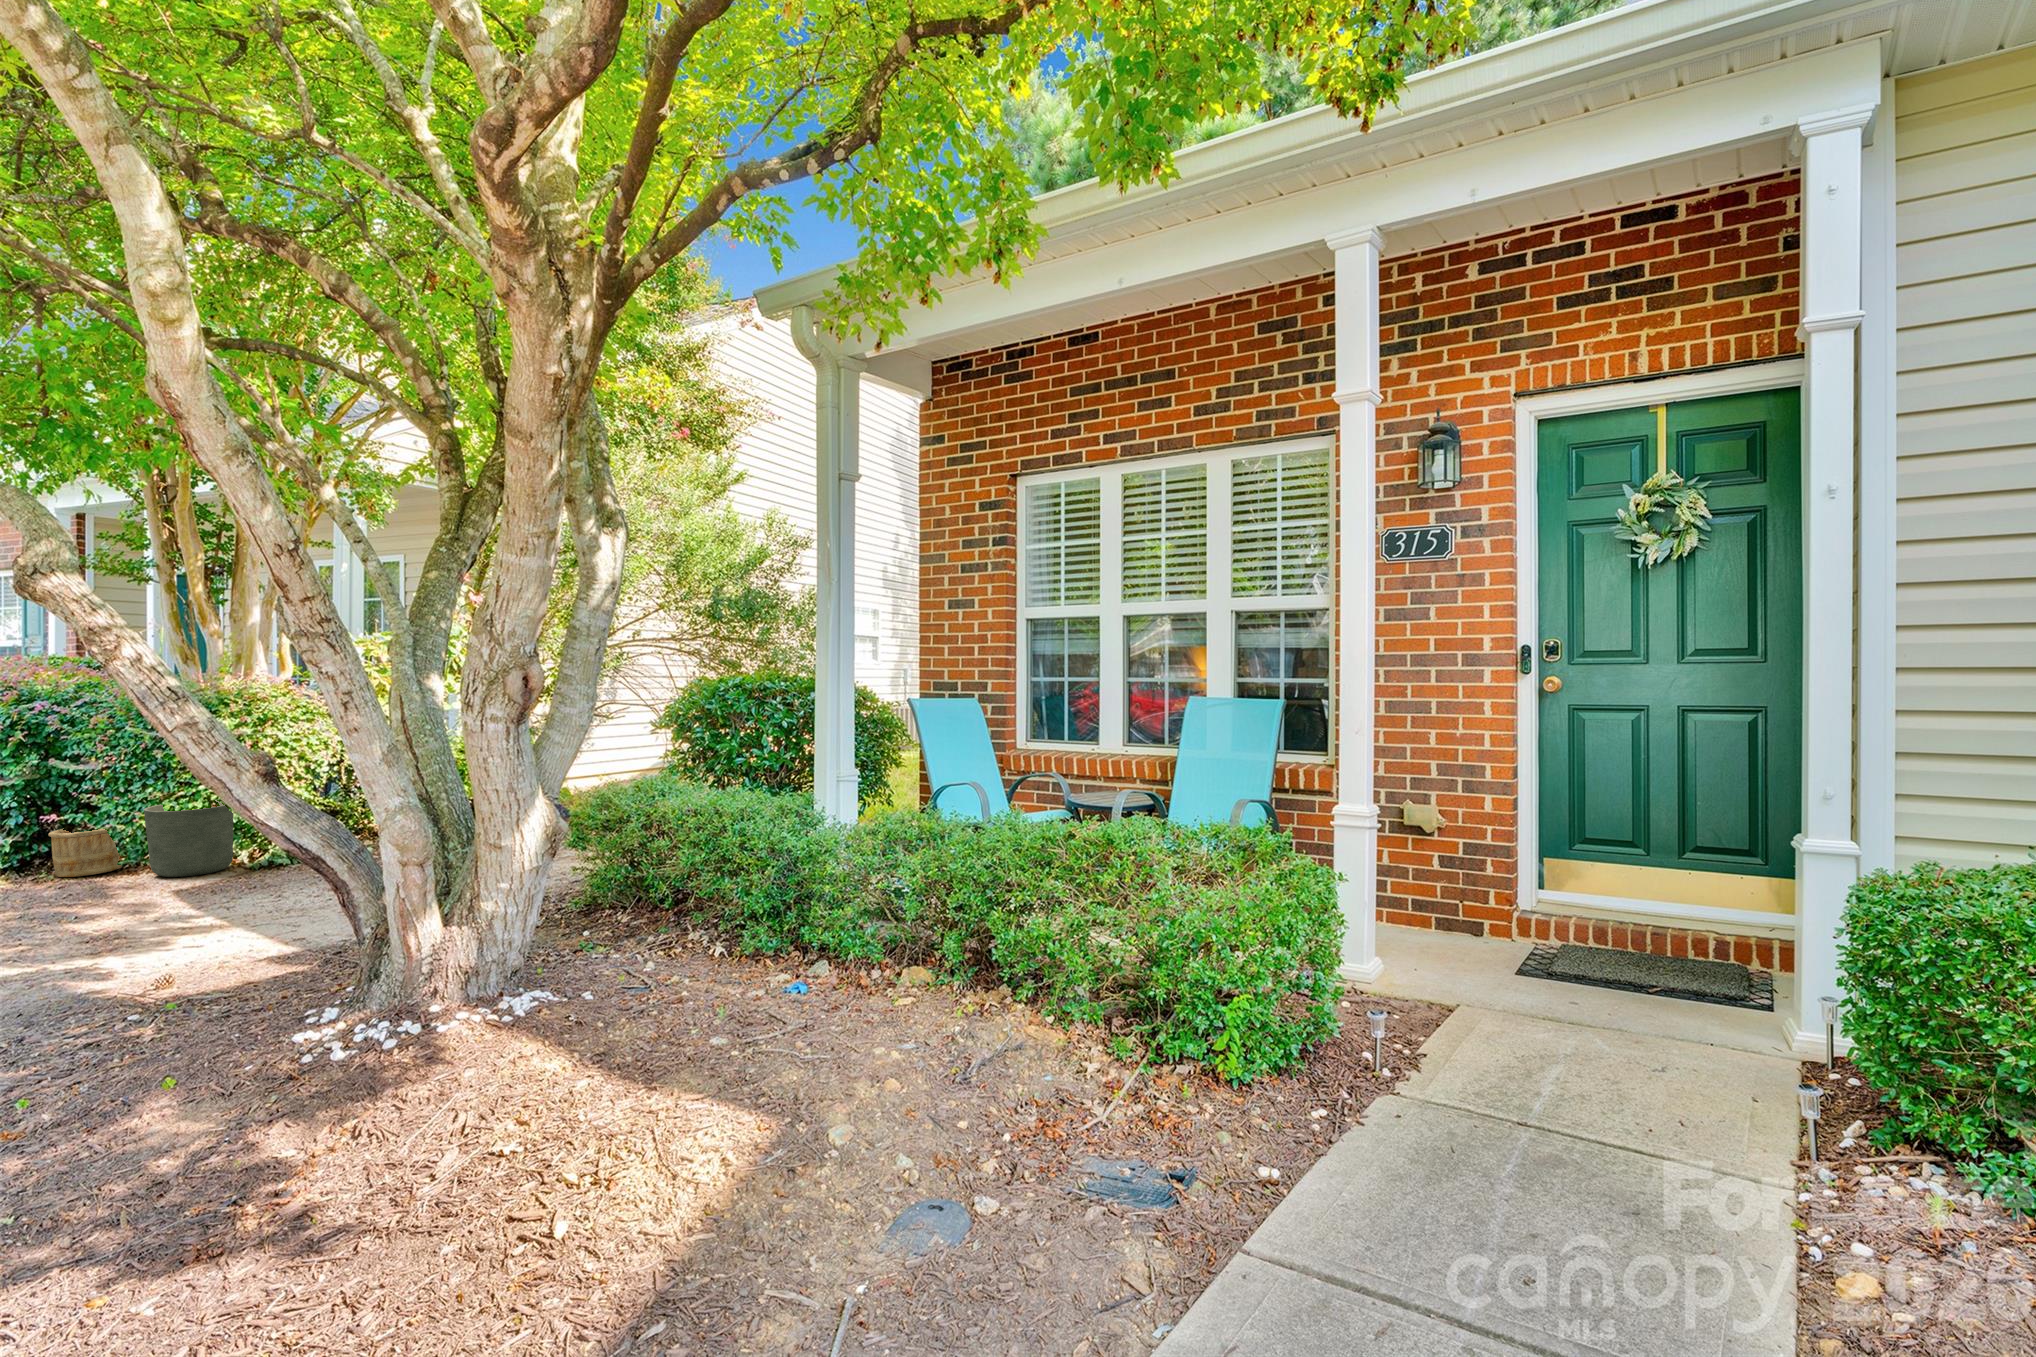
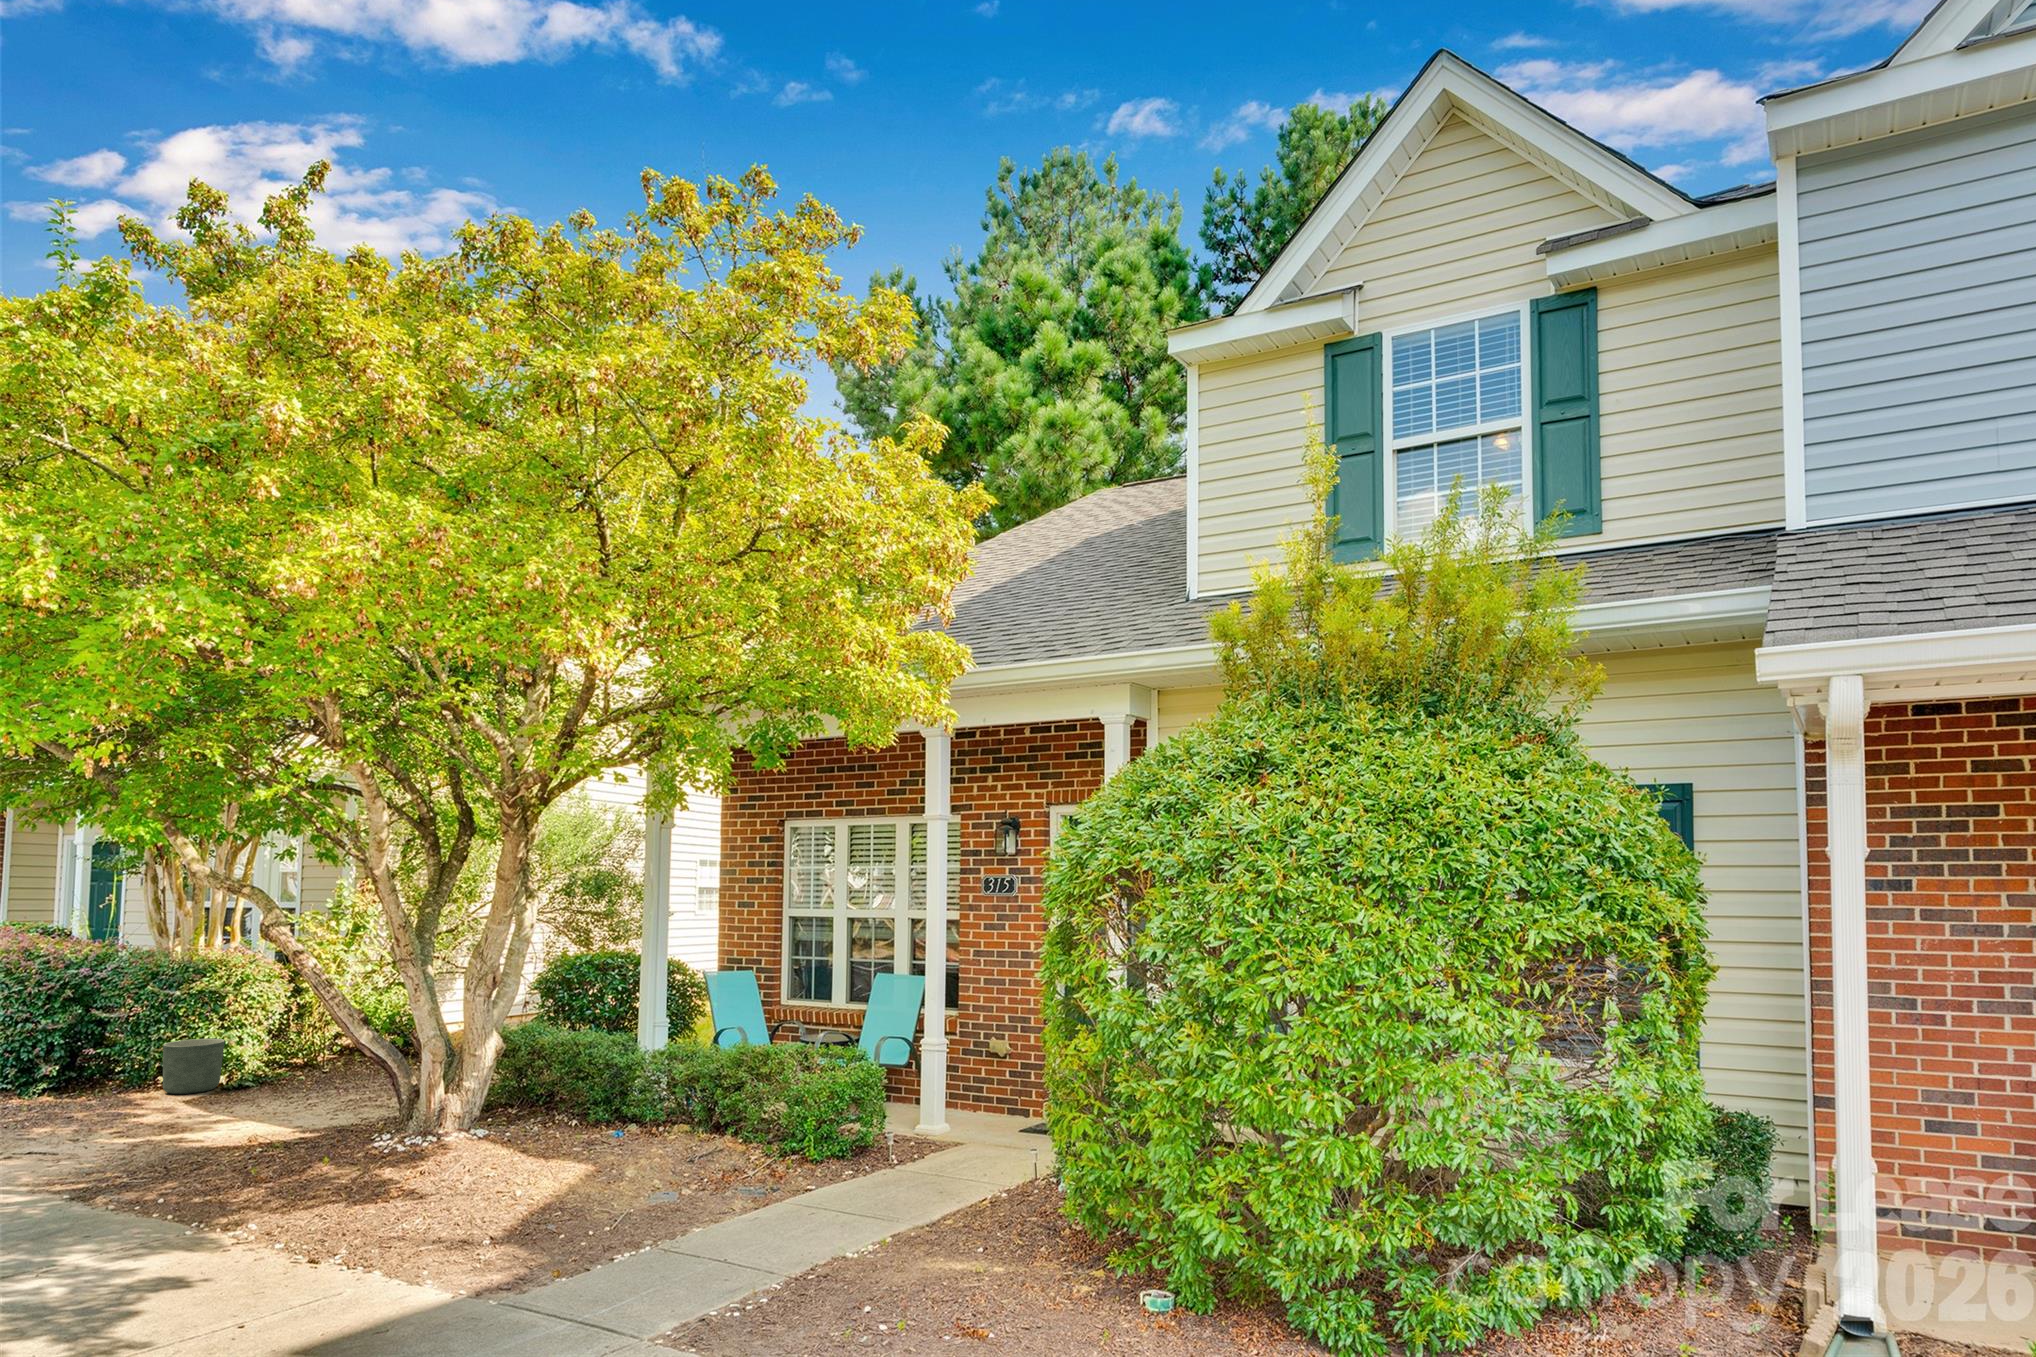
wooden bucket: present [48,829,121,877] -> none [87,1056,138,1095]

